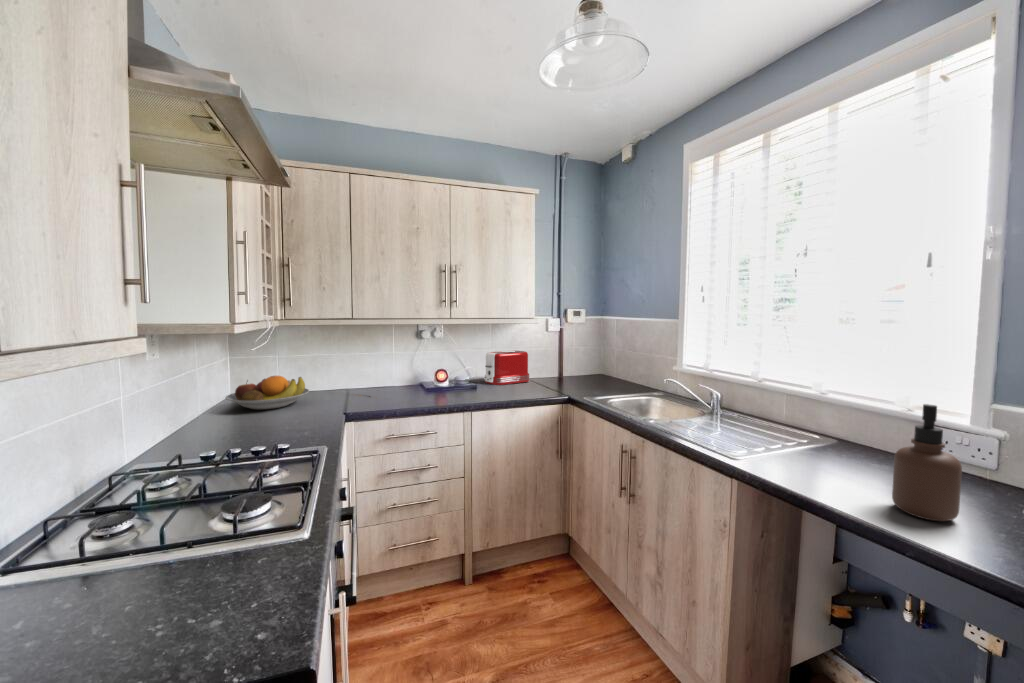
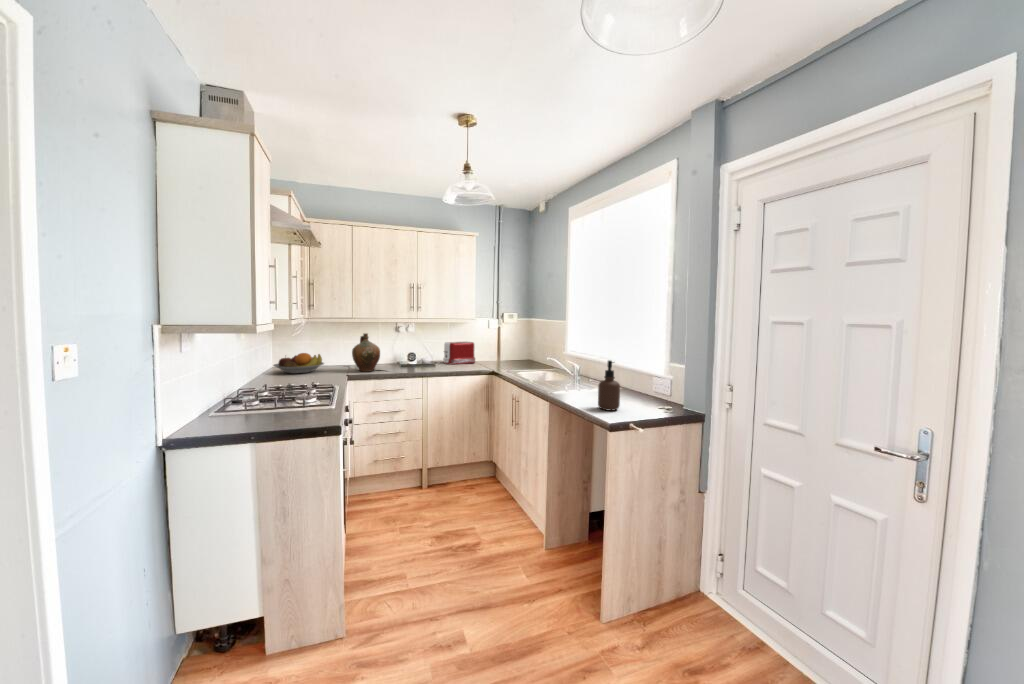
ceramic jug: none [352,343,396,404] -> present [352,333,380,372]

